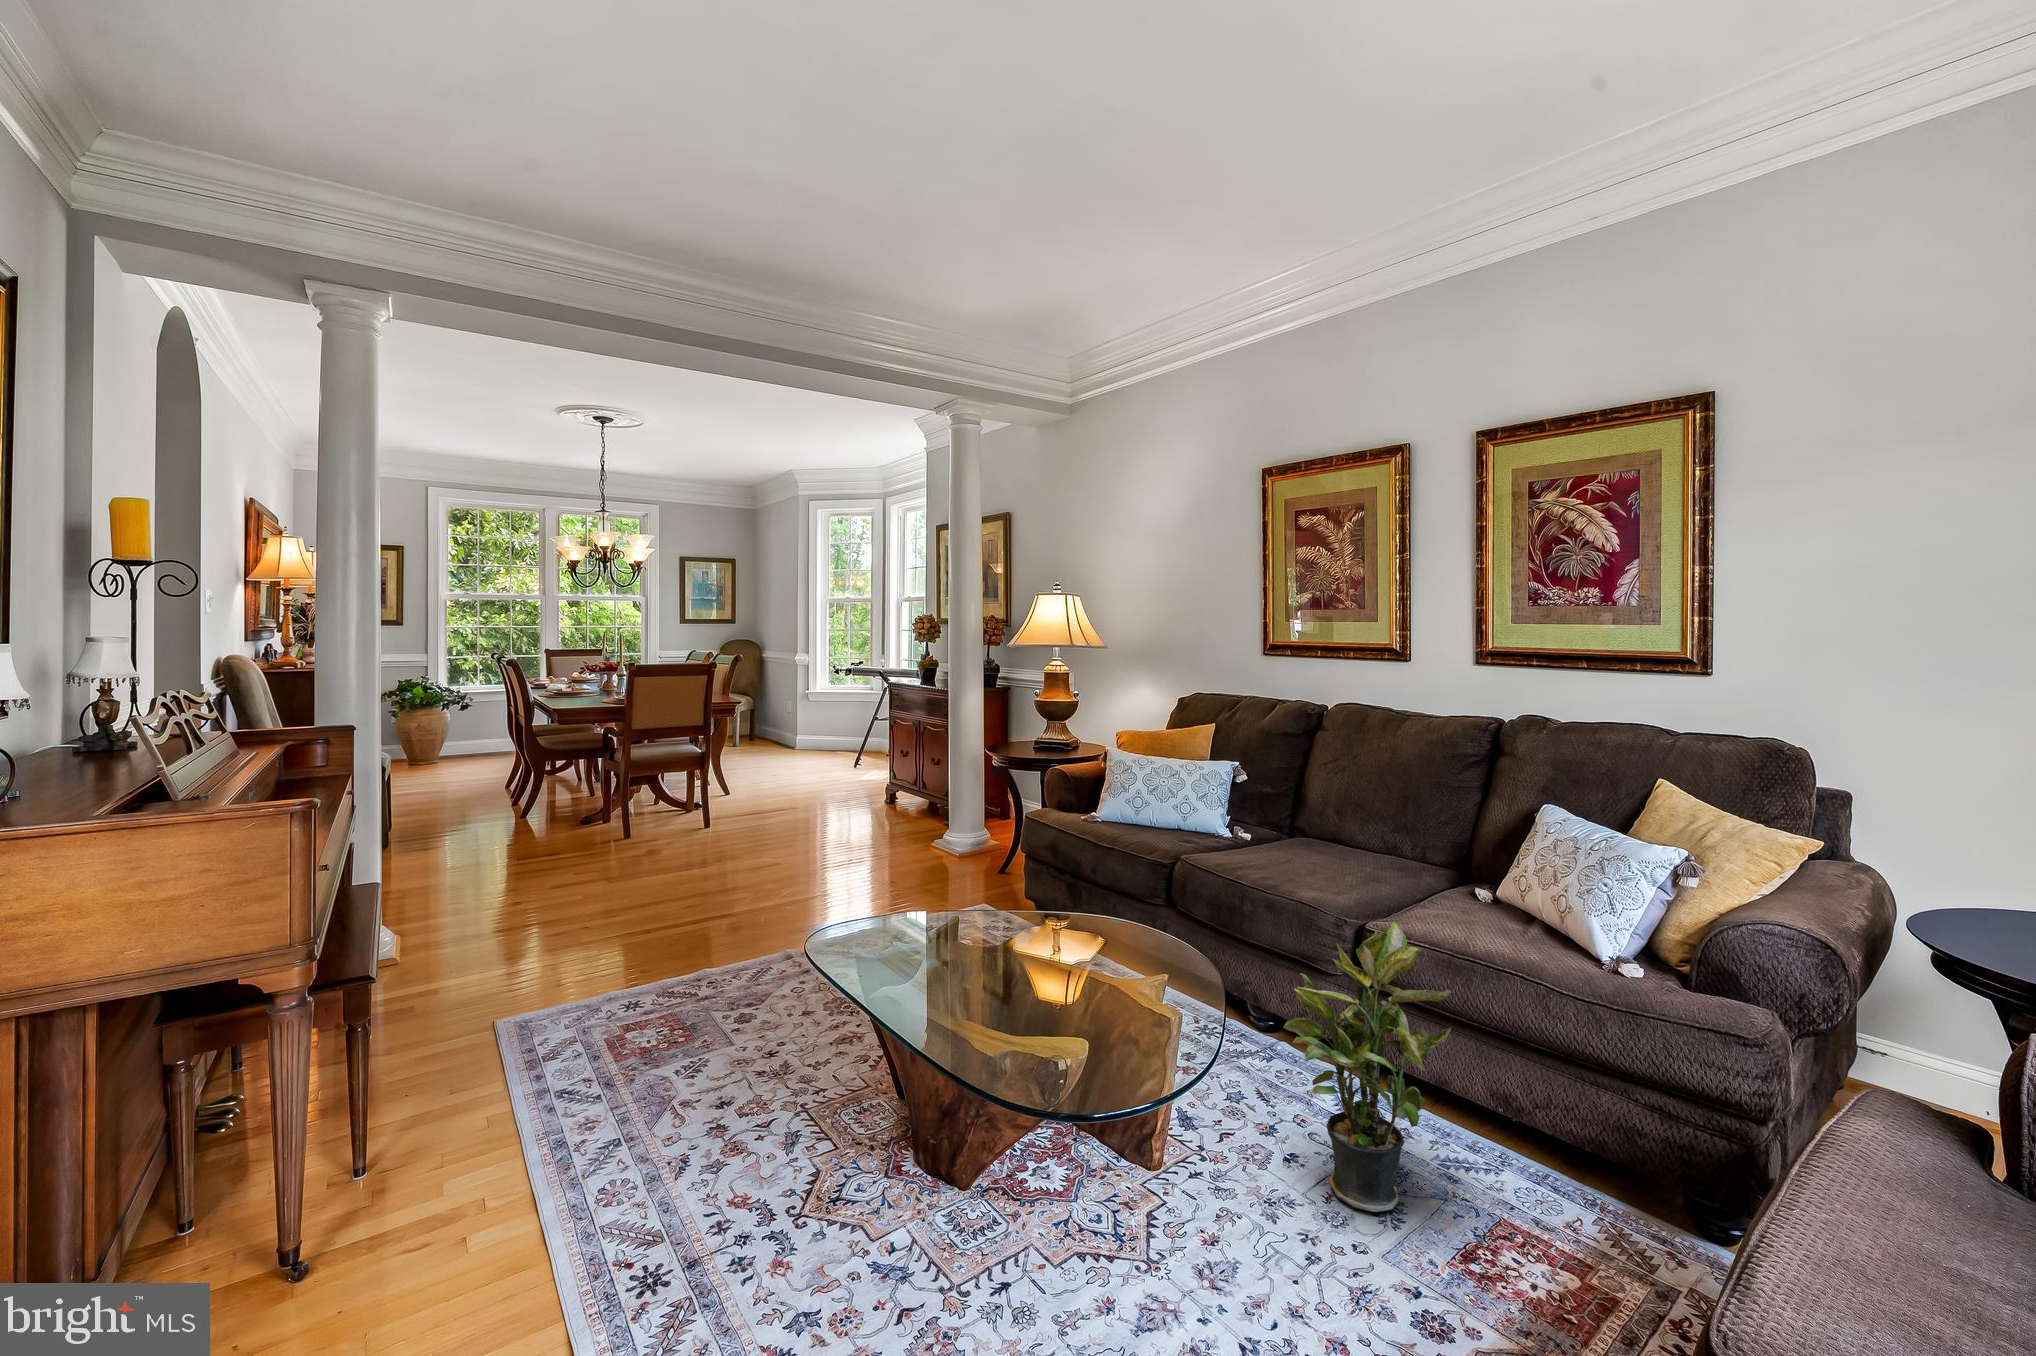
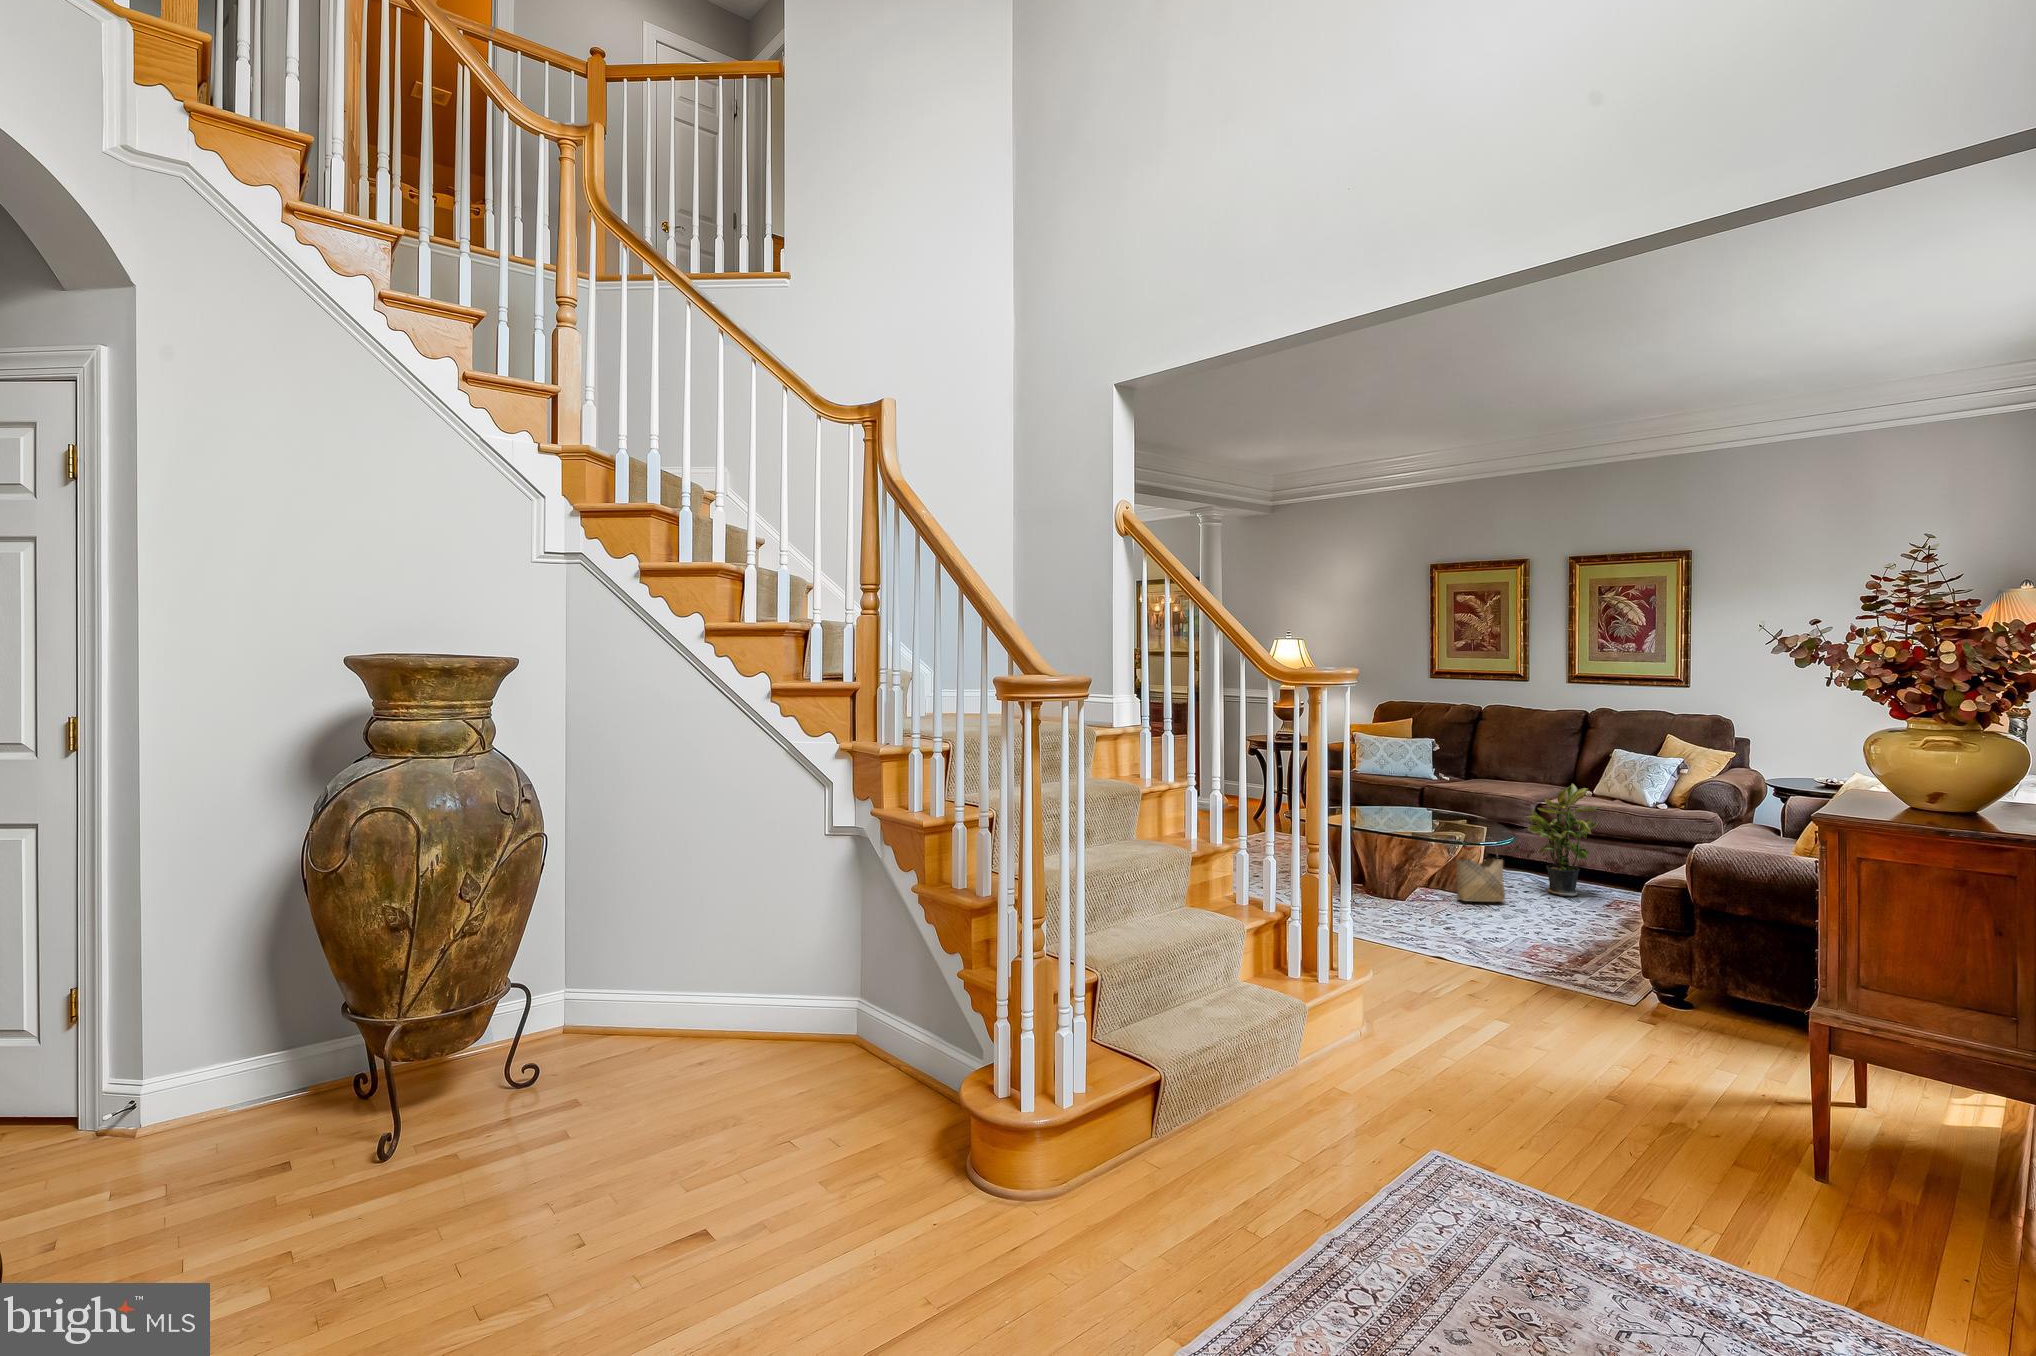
woven basket: none [1060,1054,1186,1251] -> present [1456,842,1505,902]

